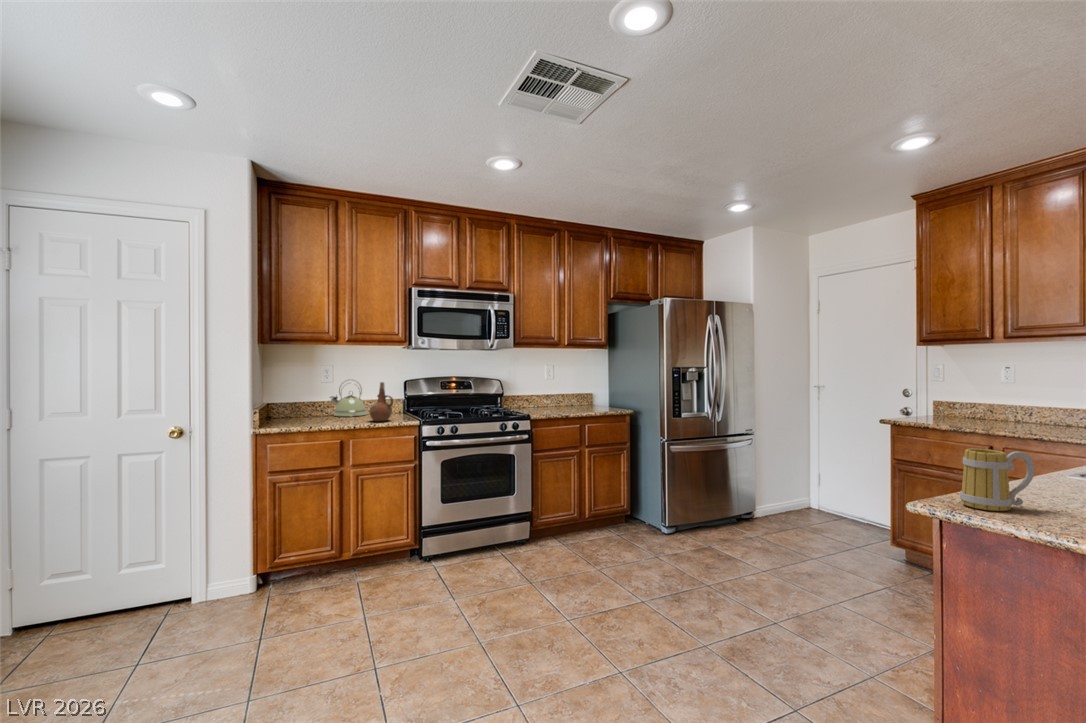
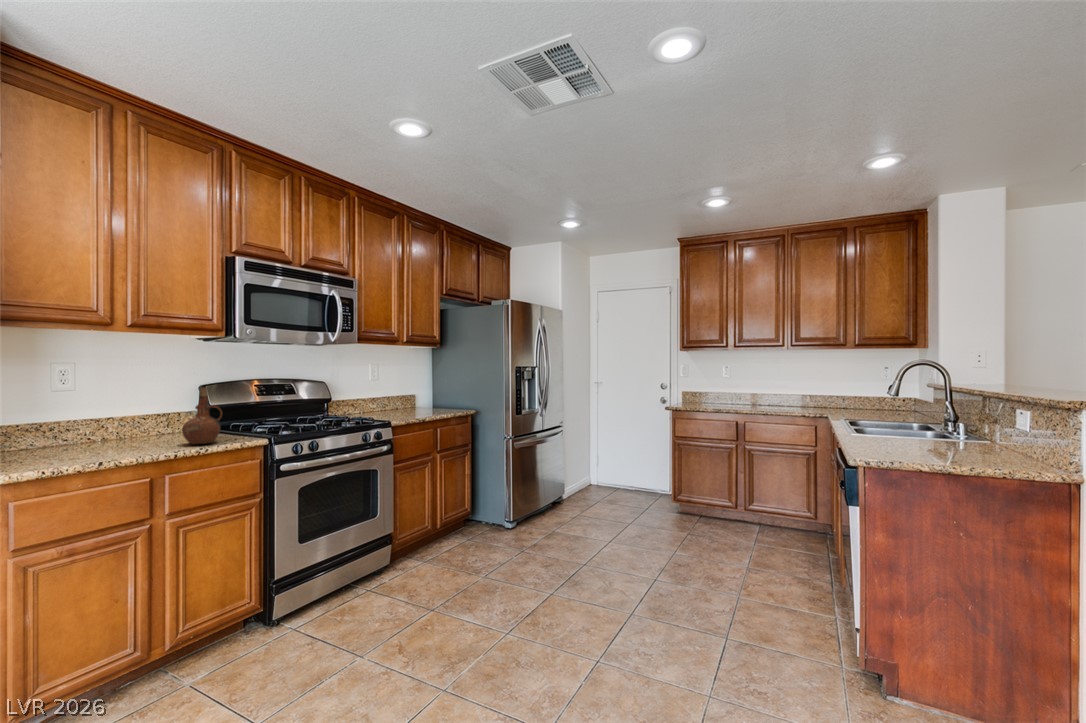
kettle: present [330,385,367,416] -> none [74,386,148,444]
mug: present [960,448,1034,511] -> none [864,409,898,448]

